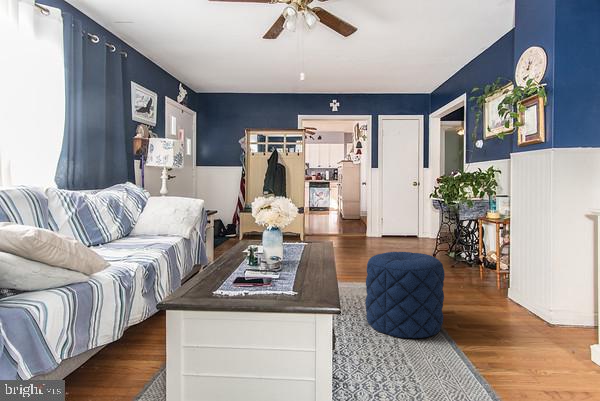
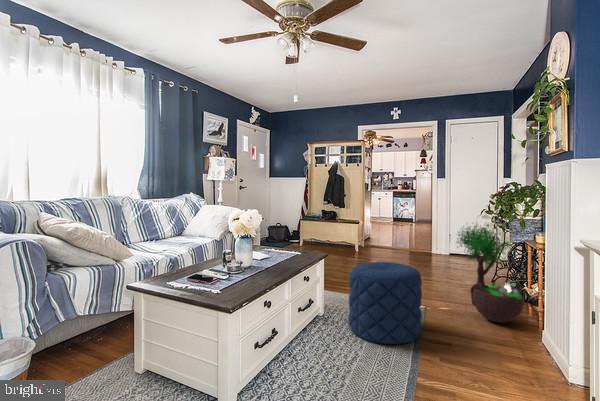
potted tree: none [444,202,514,303] -> present [457,224,524,323]

